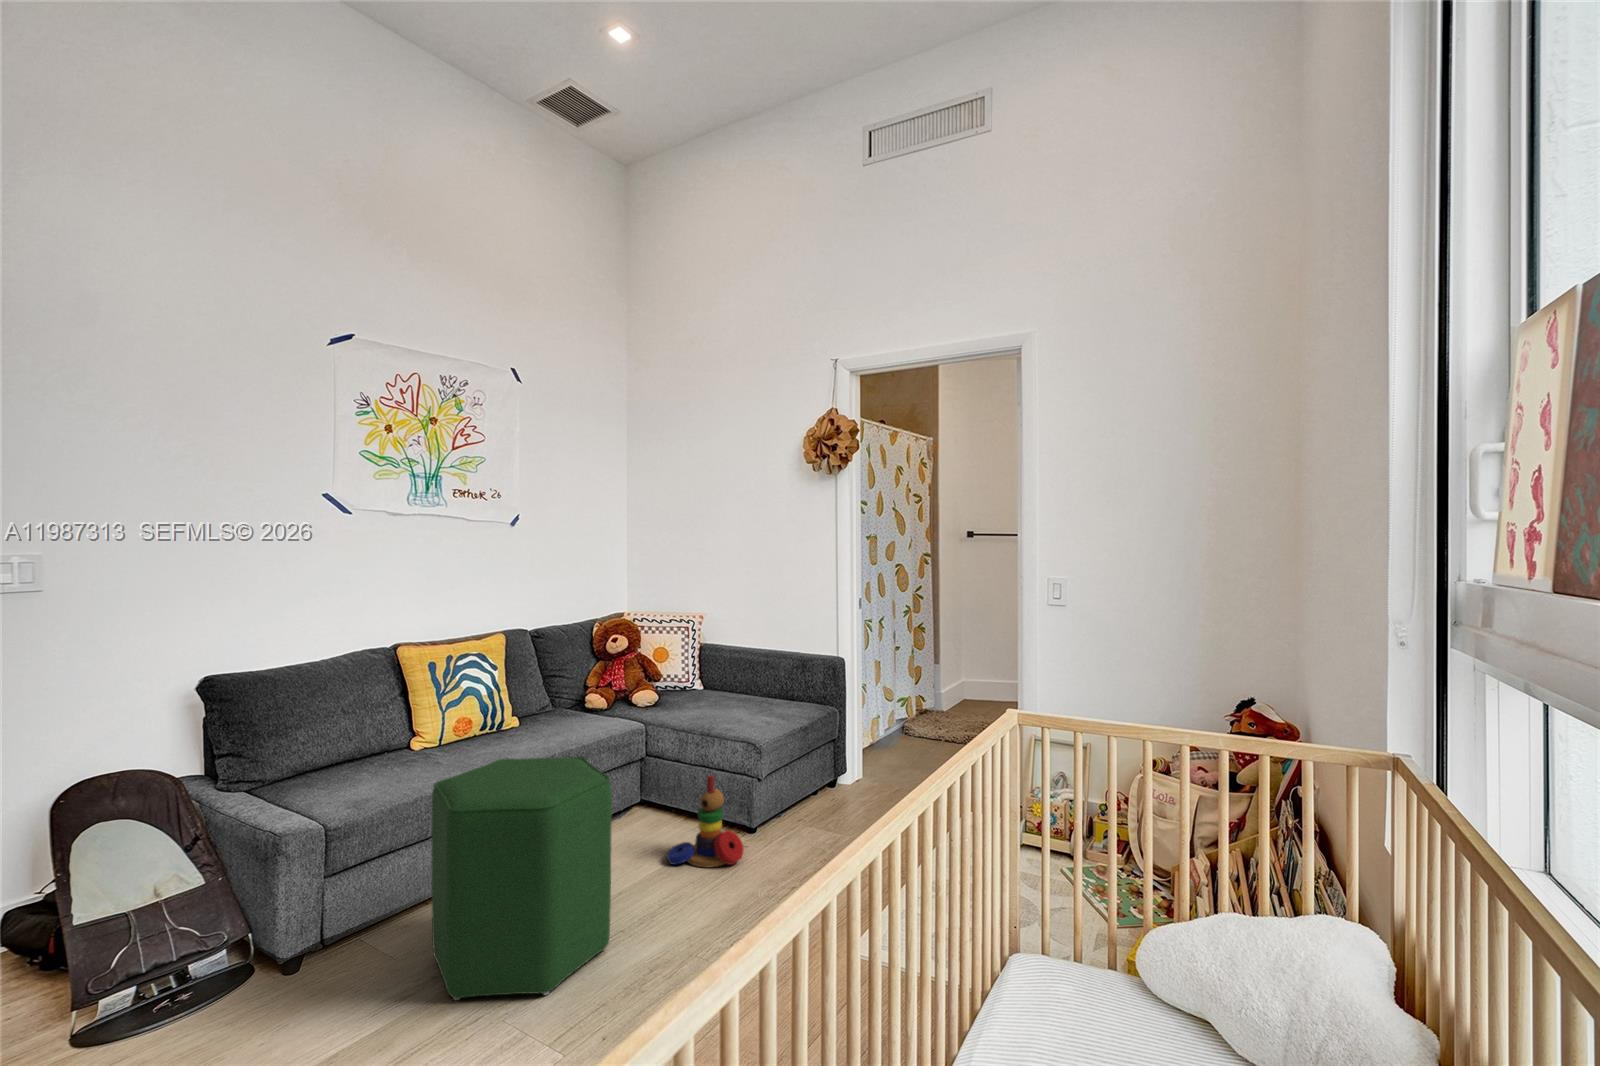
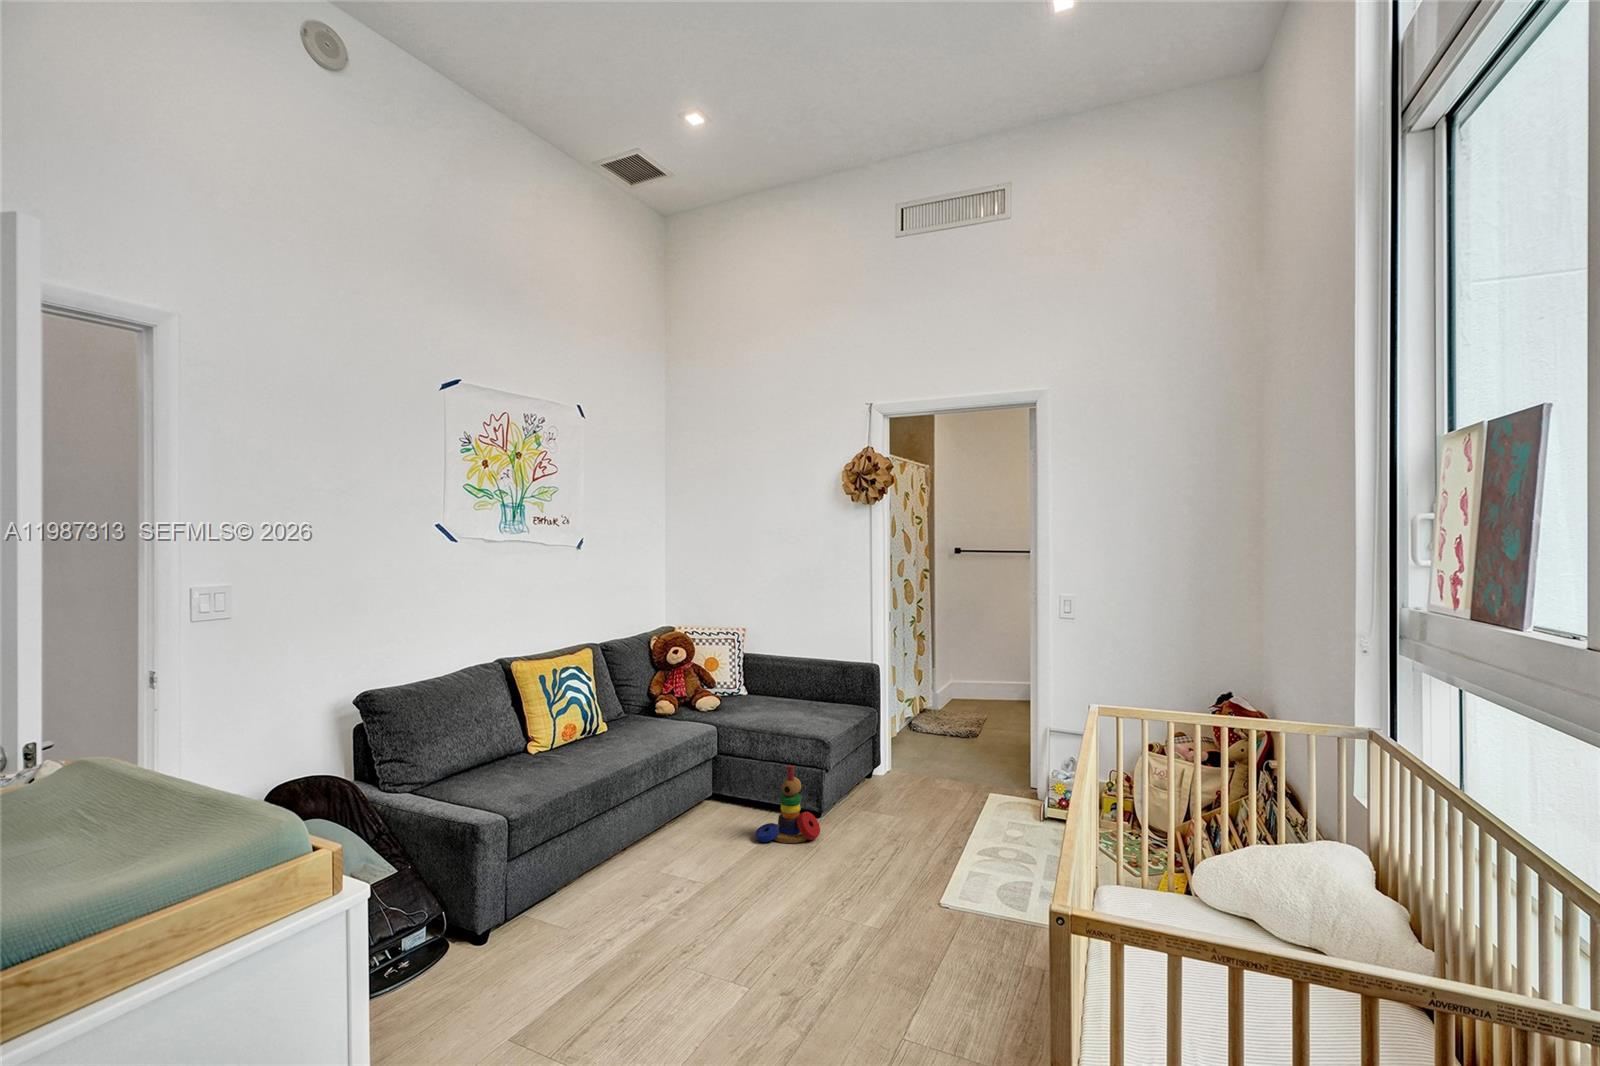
ottoman: present [431,757,612,1000] -> none [600,752,746,951]

